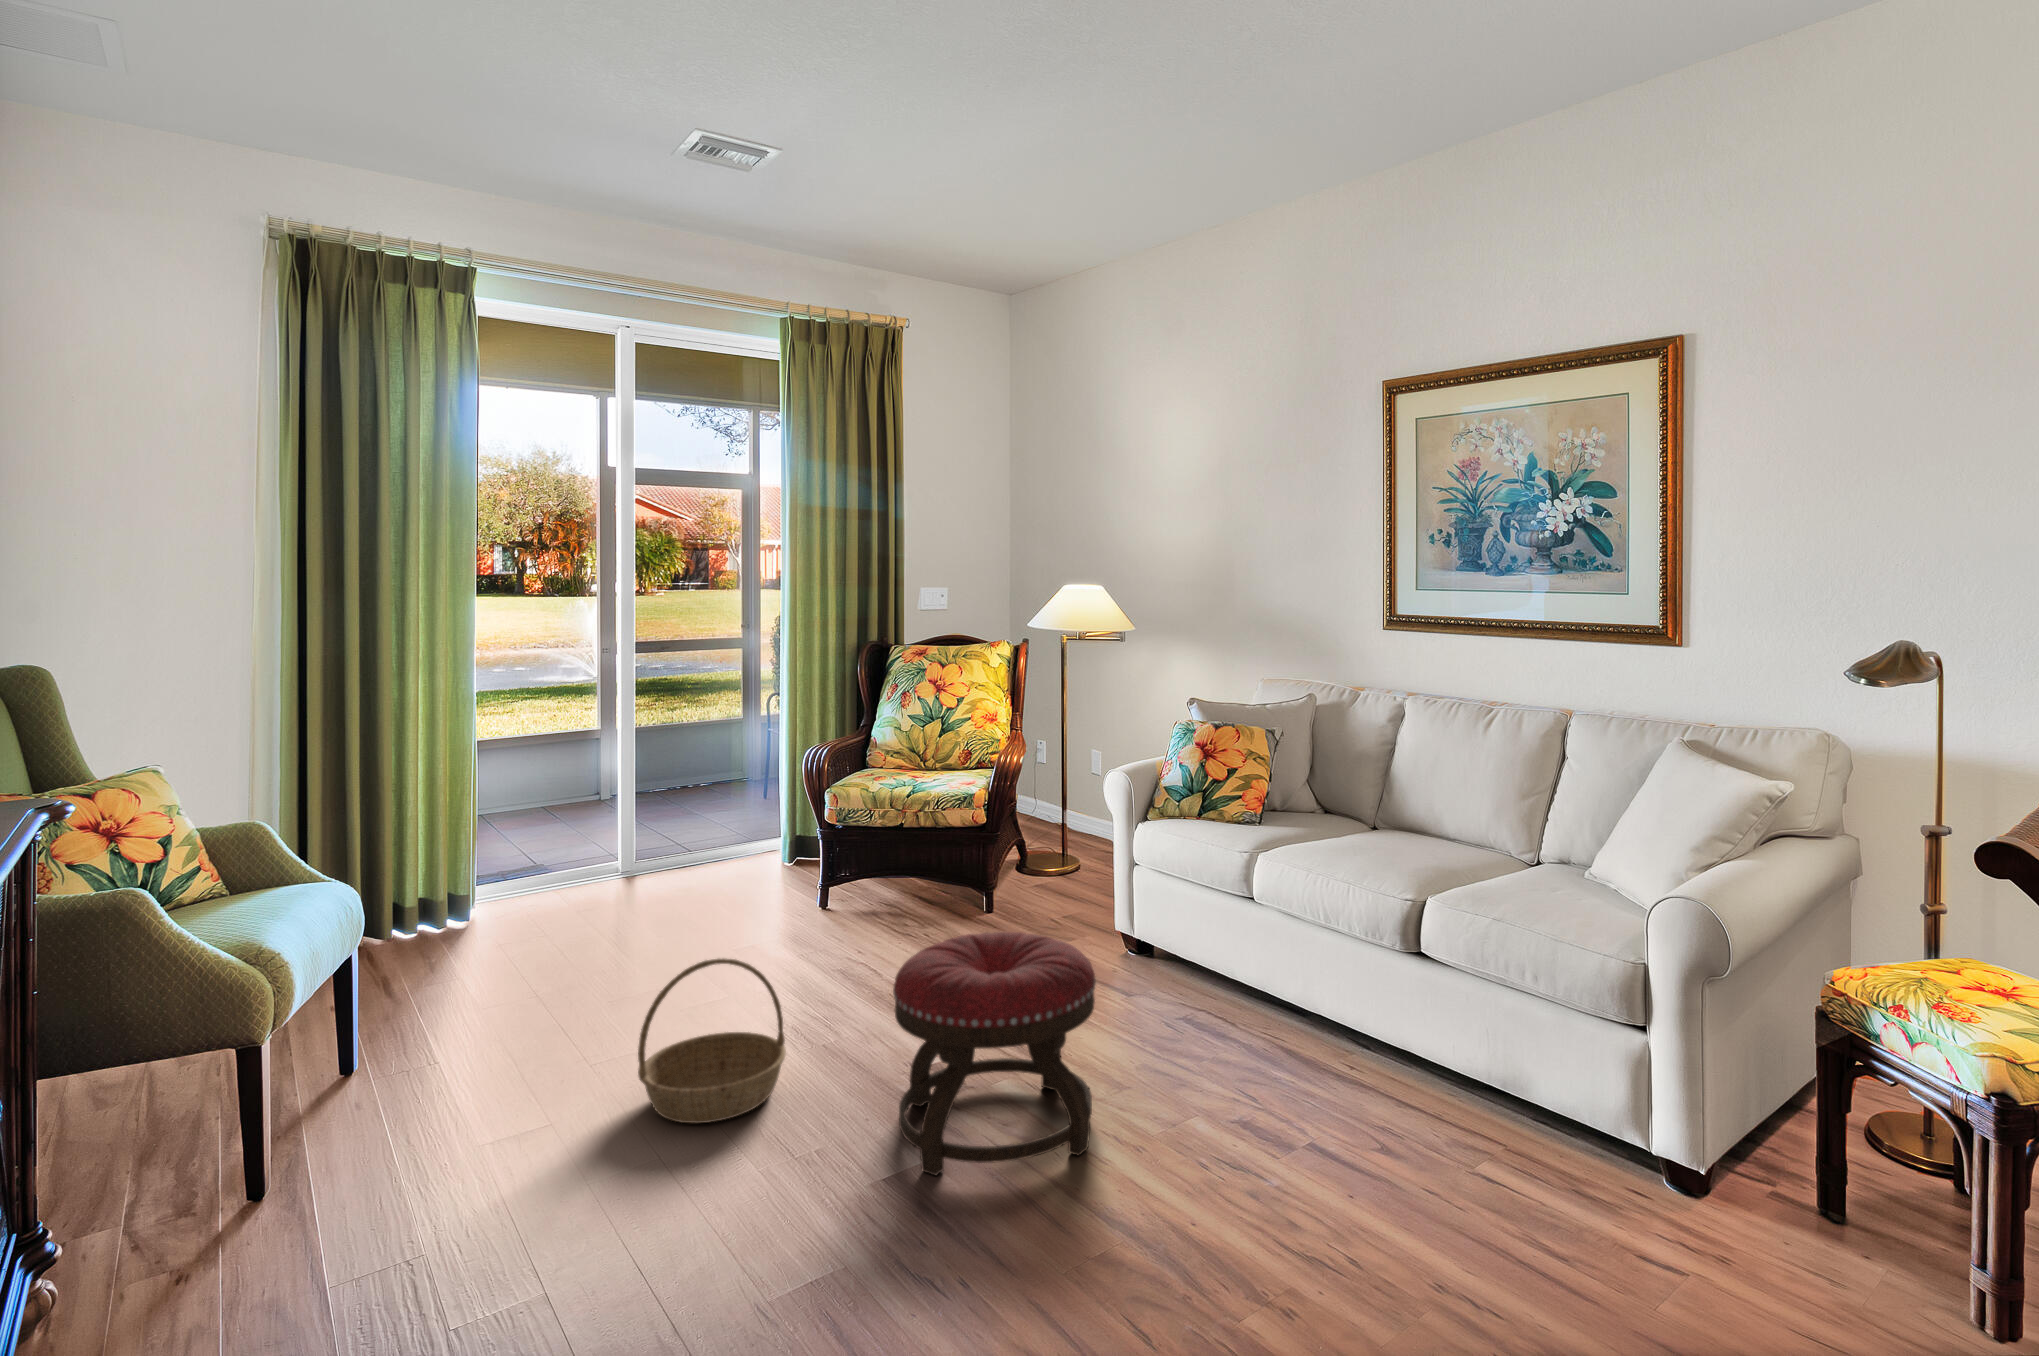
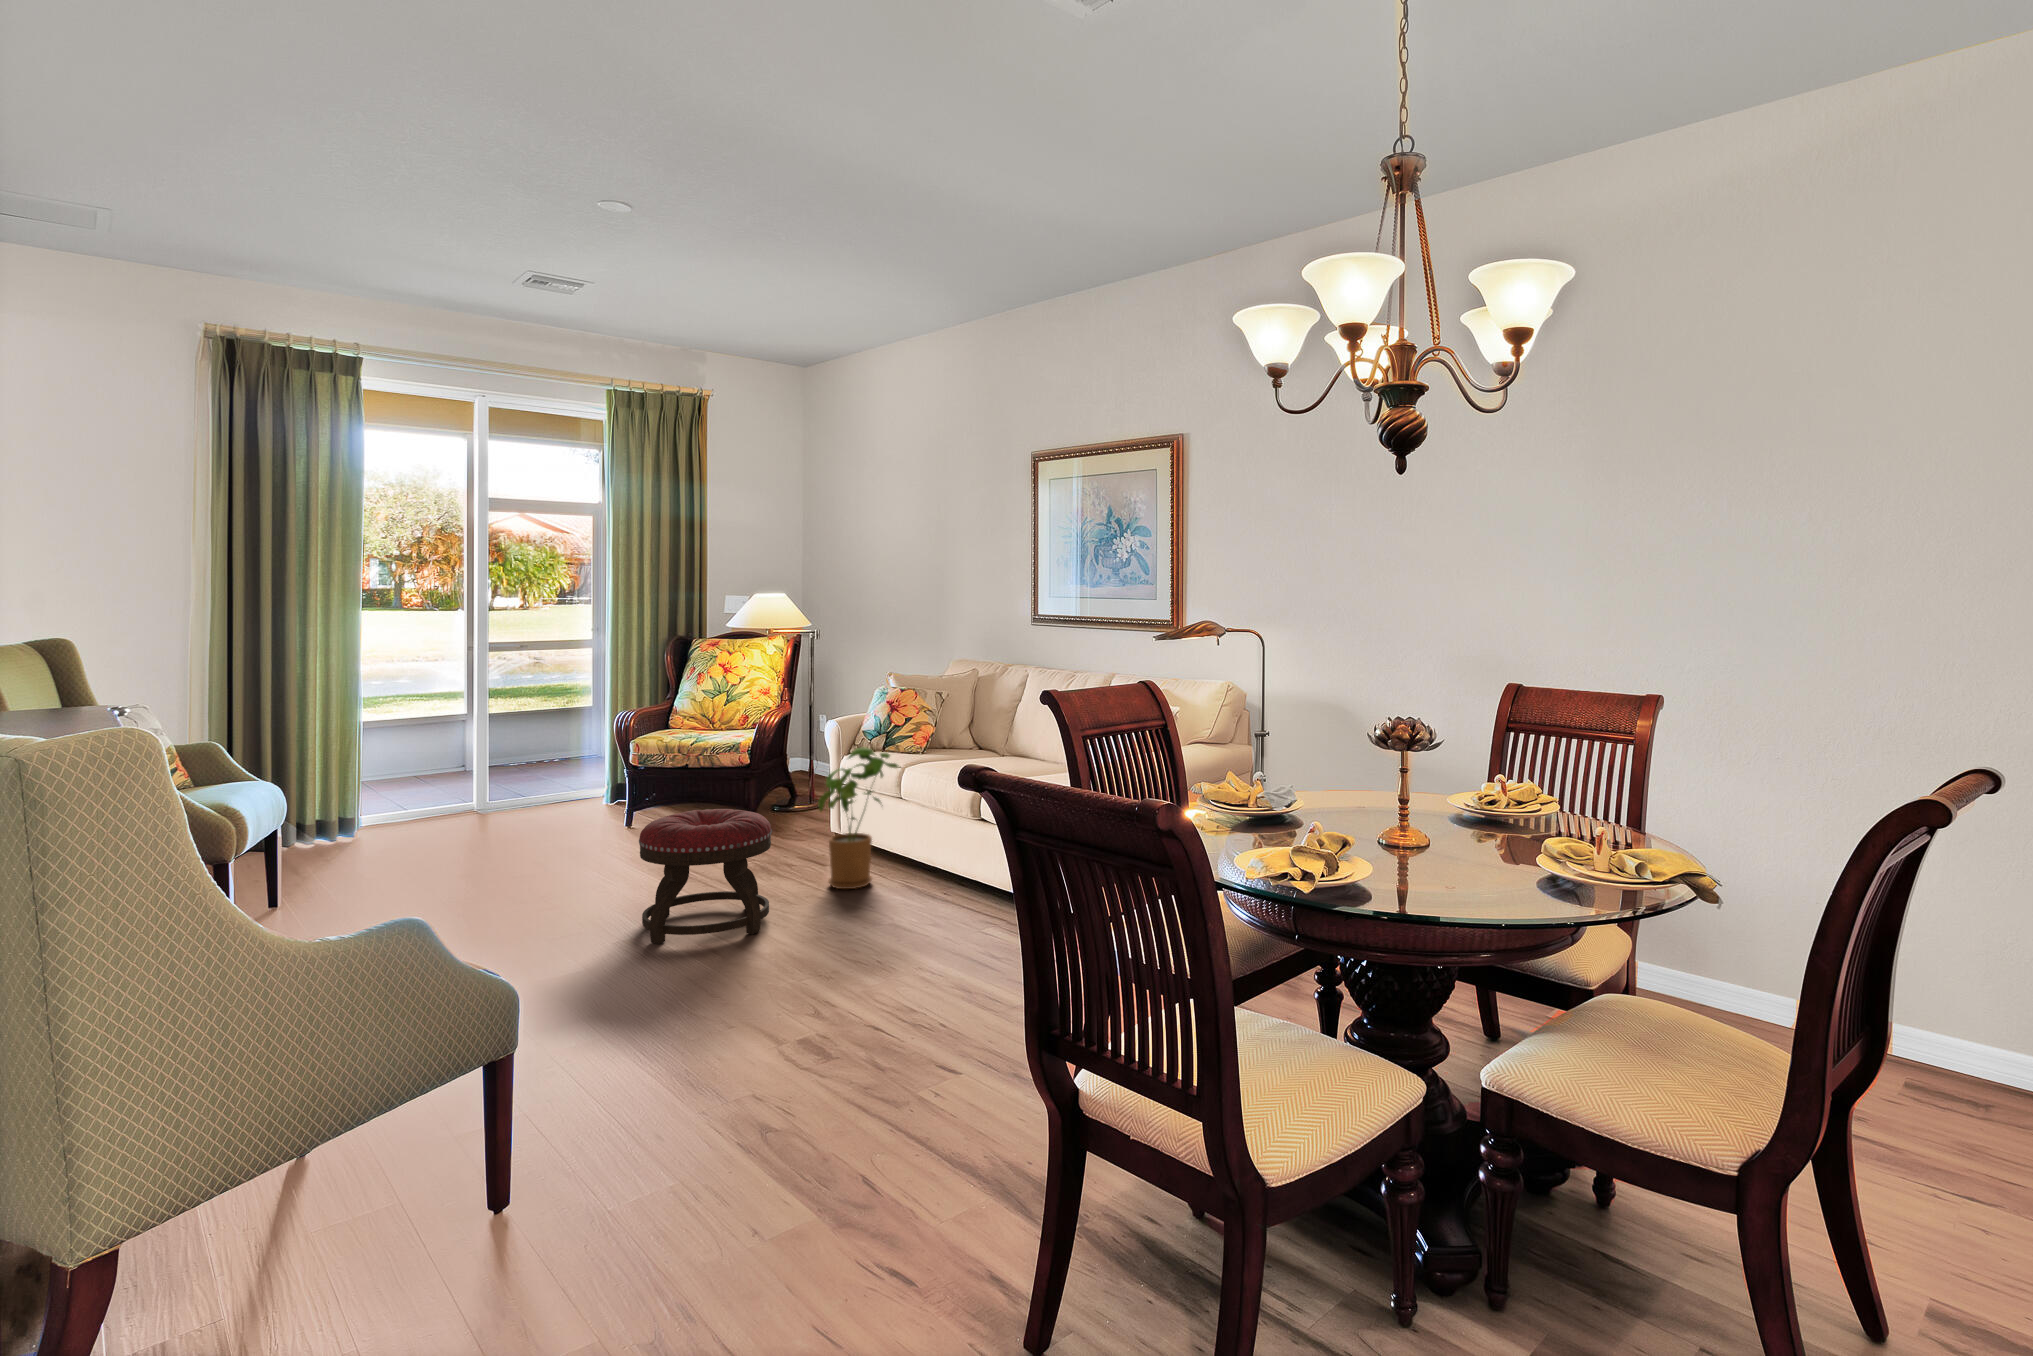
house plant: none [1137,827,1261,1047] -> present [818,748,899,889]
basket: present [638,958,786,1123] -> none [474,828,576,927]

